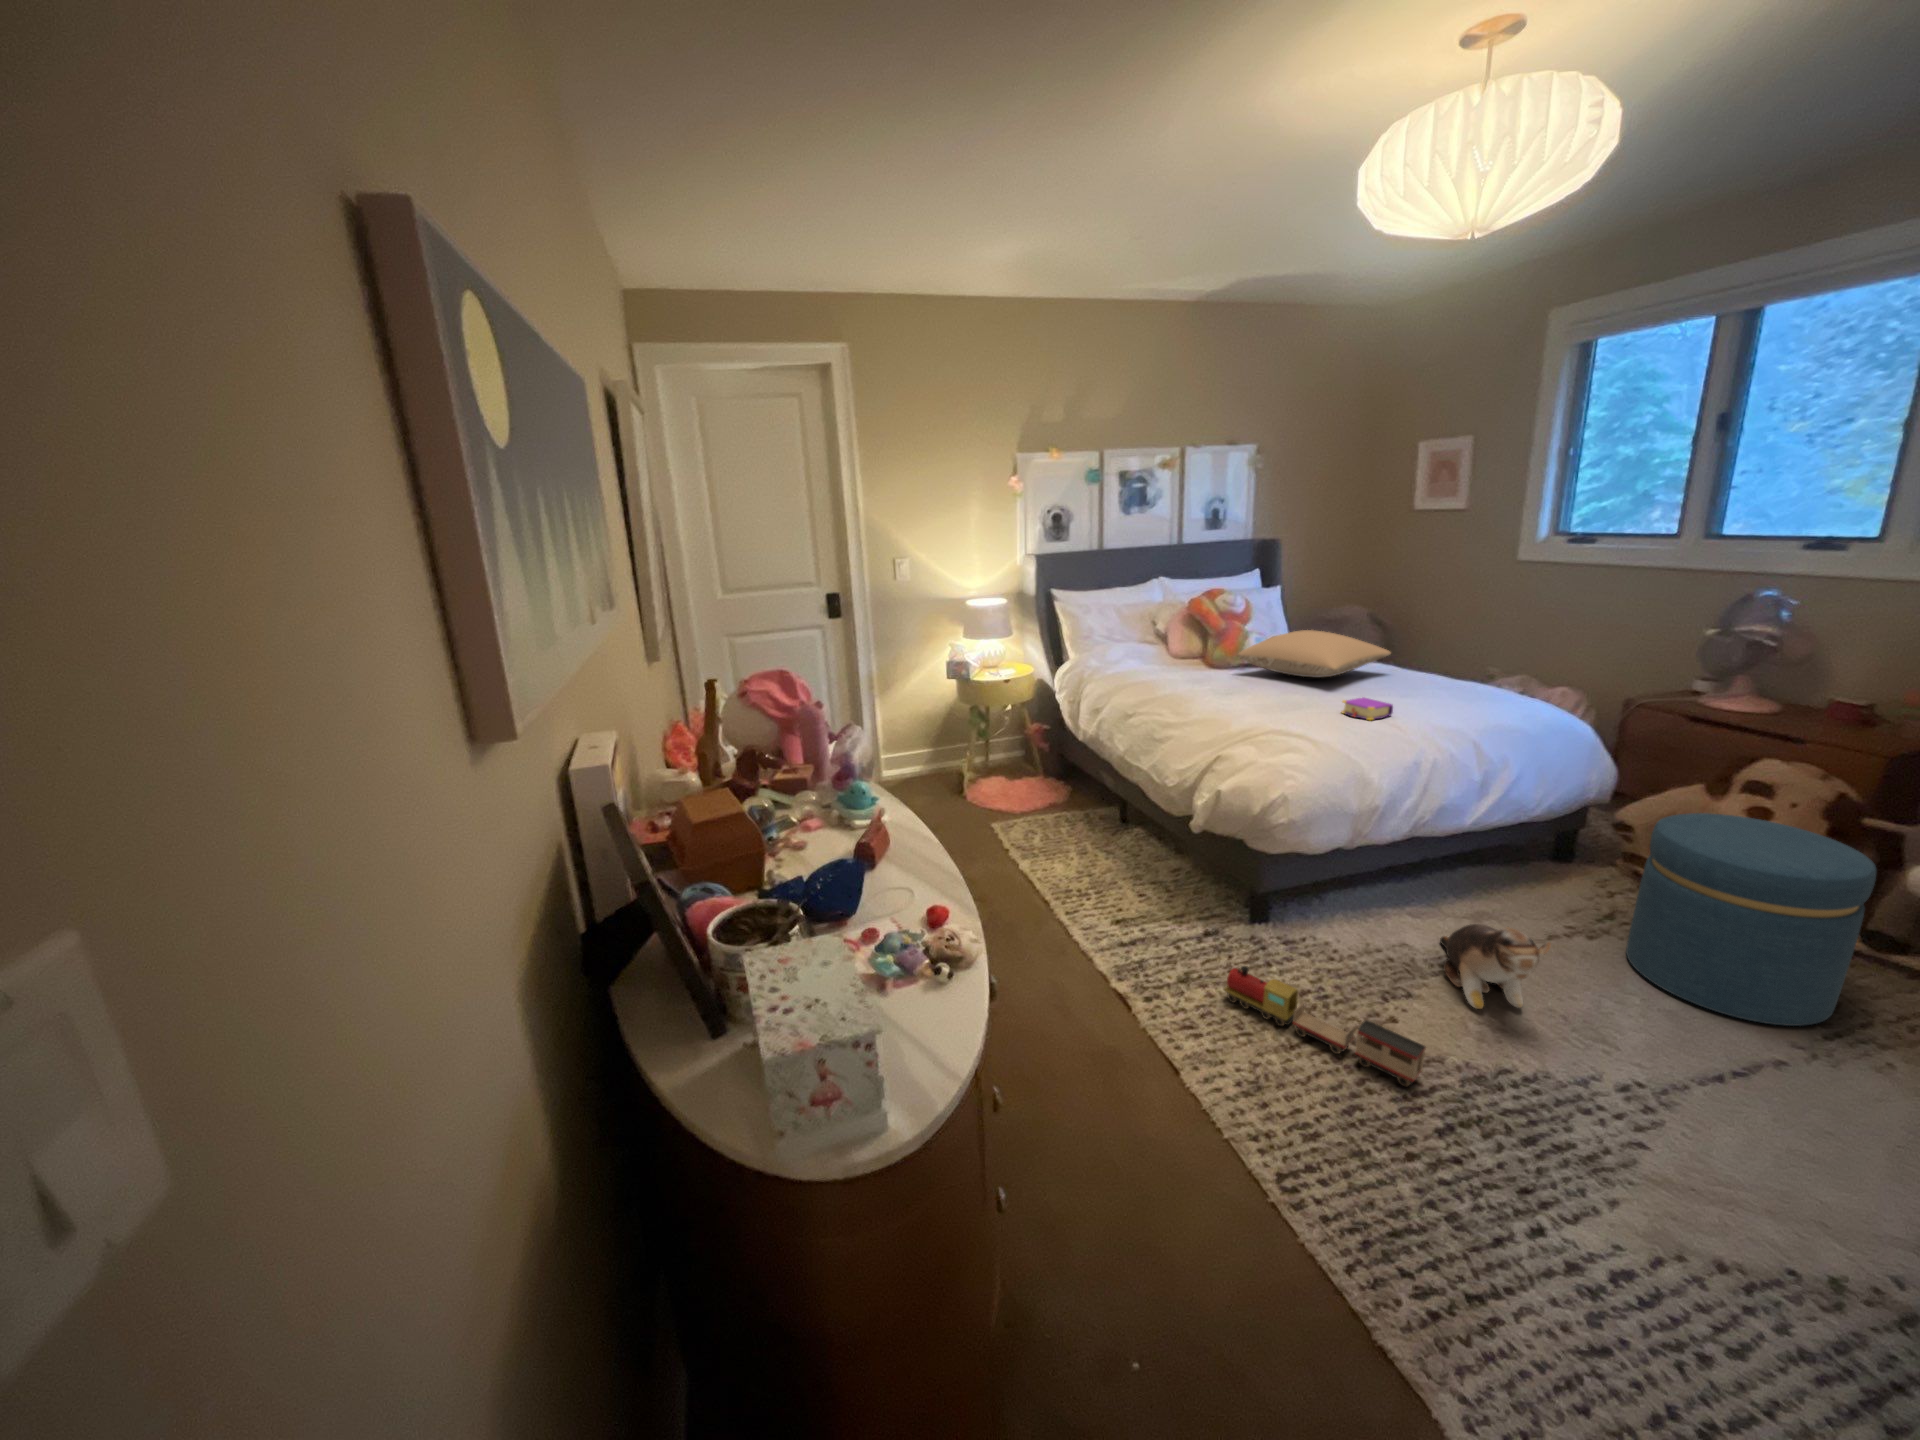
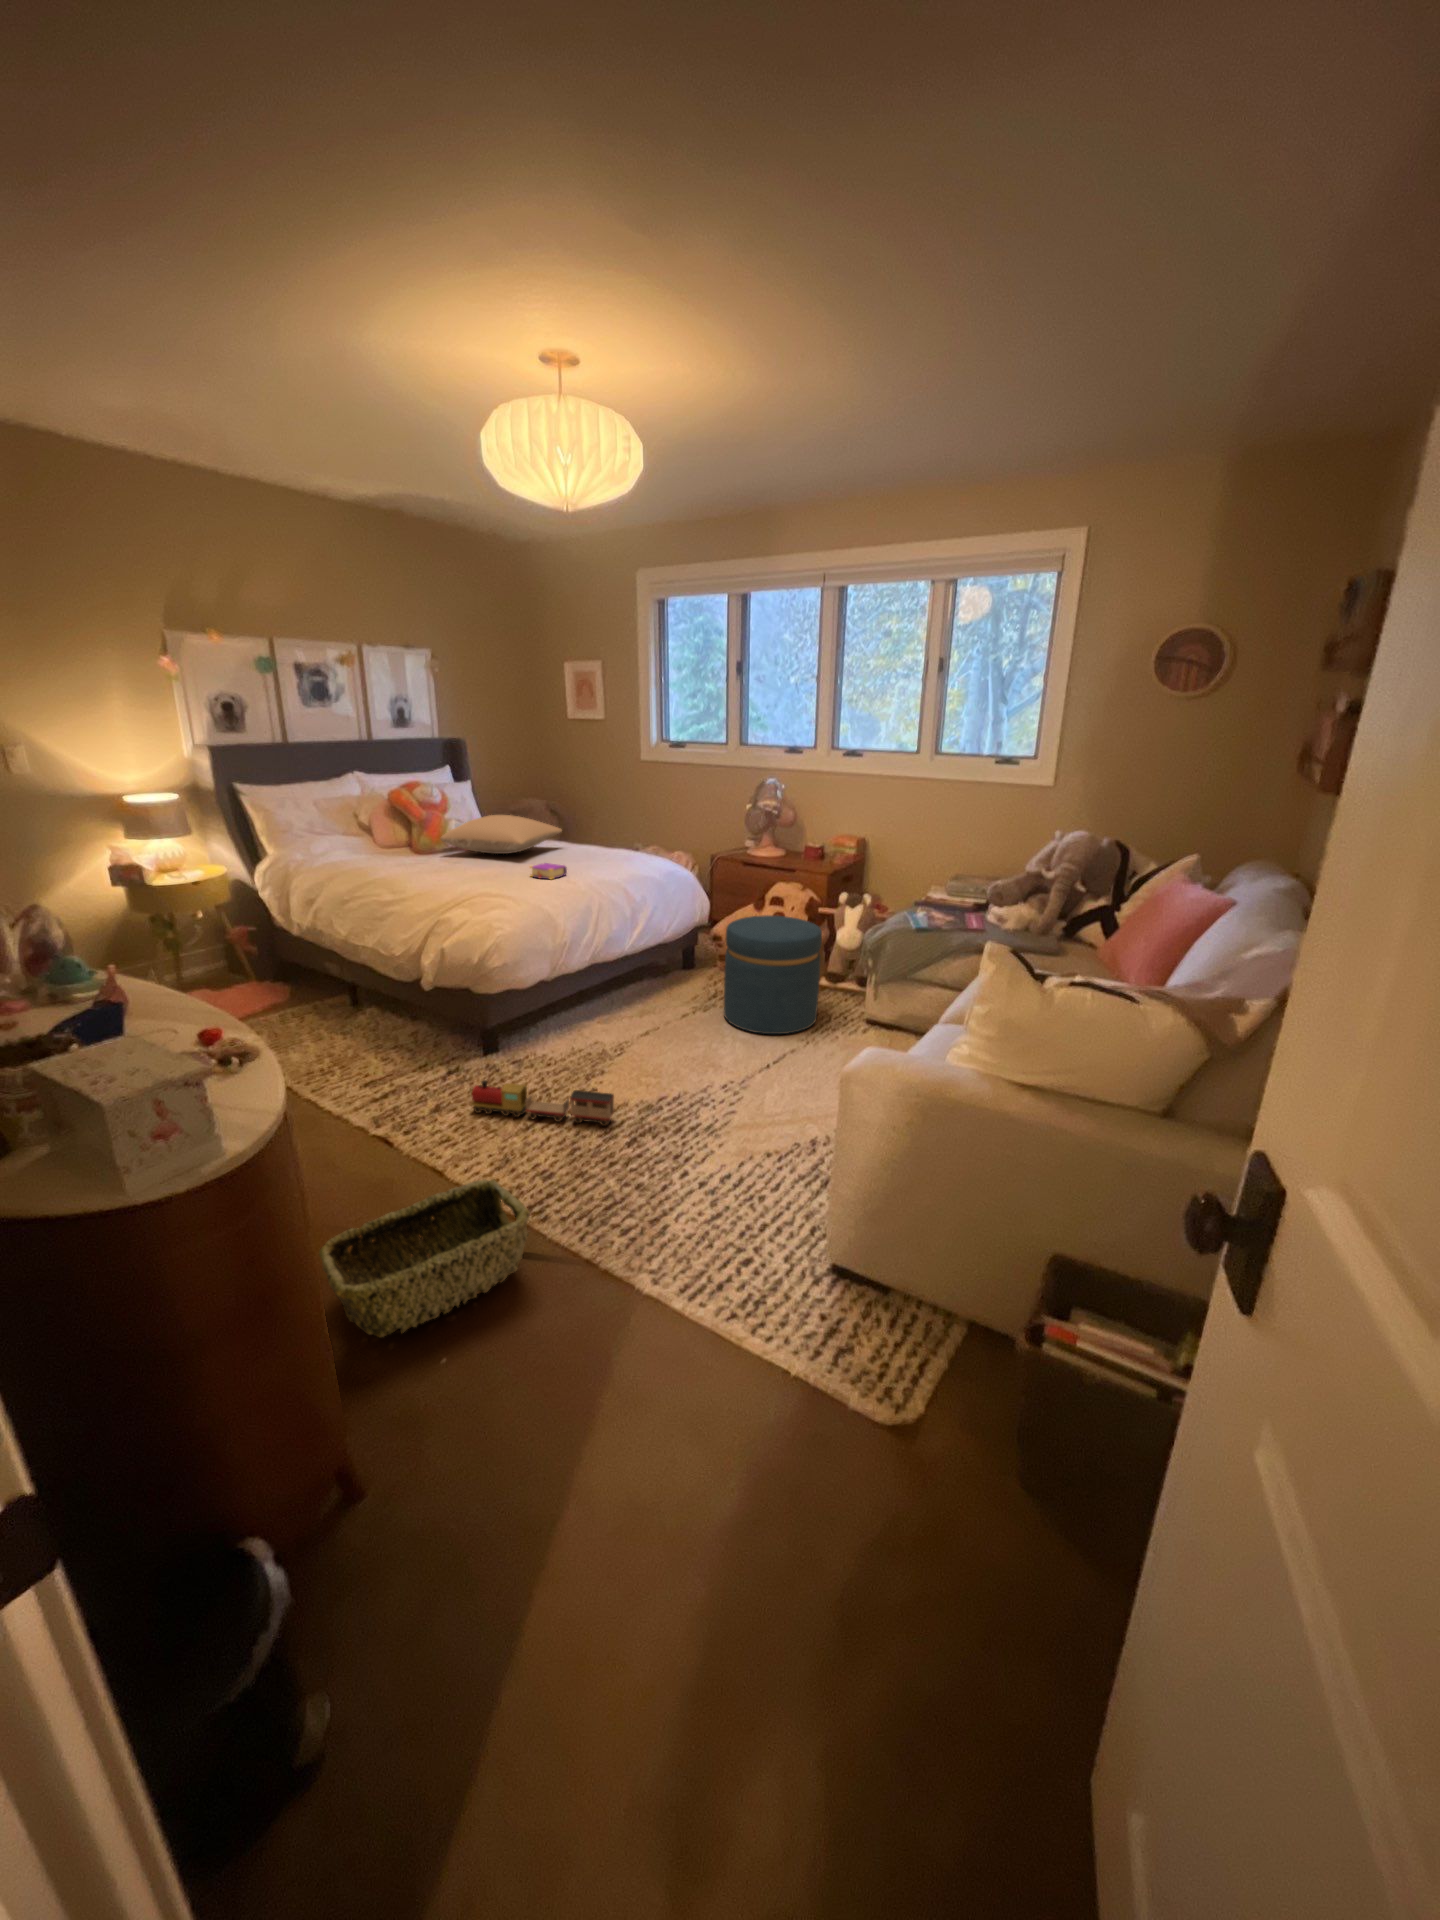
plush toy: present [1440,924,1551,1009] -> none [620,1005,678,1068]
woven basket: none [1025,1121,1281,1303] -> present [319,1180,530,1337]

